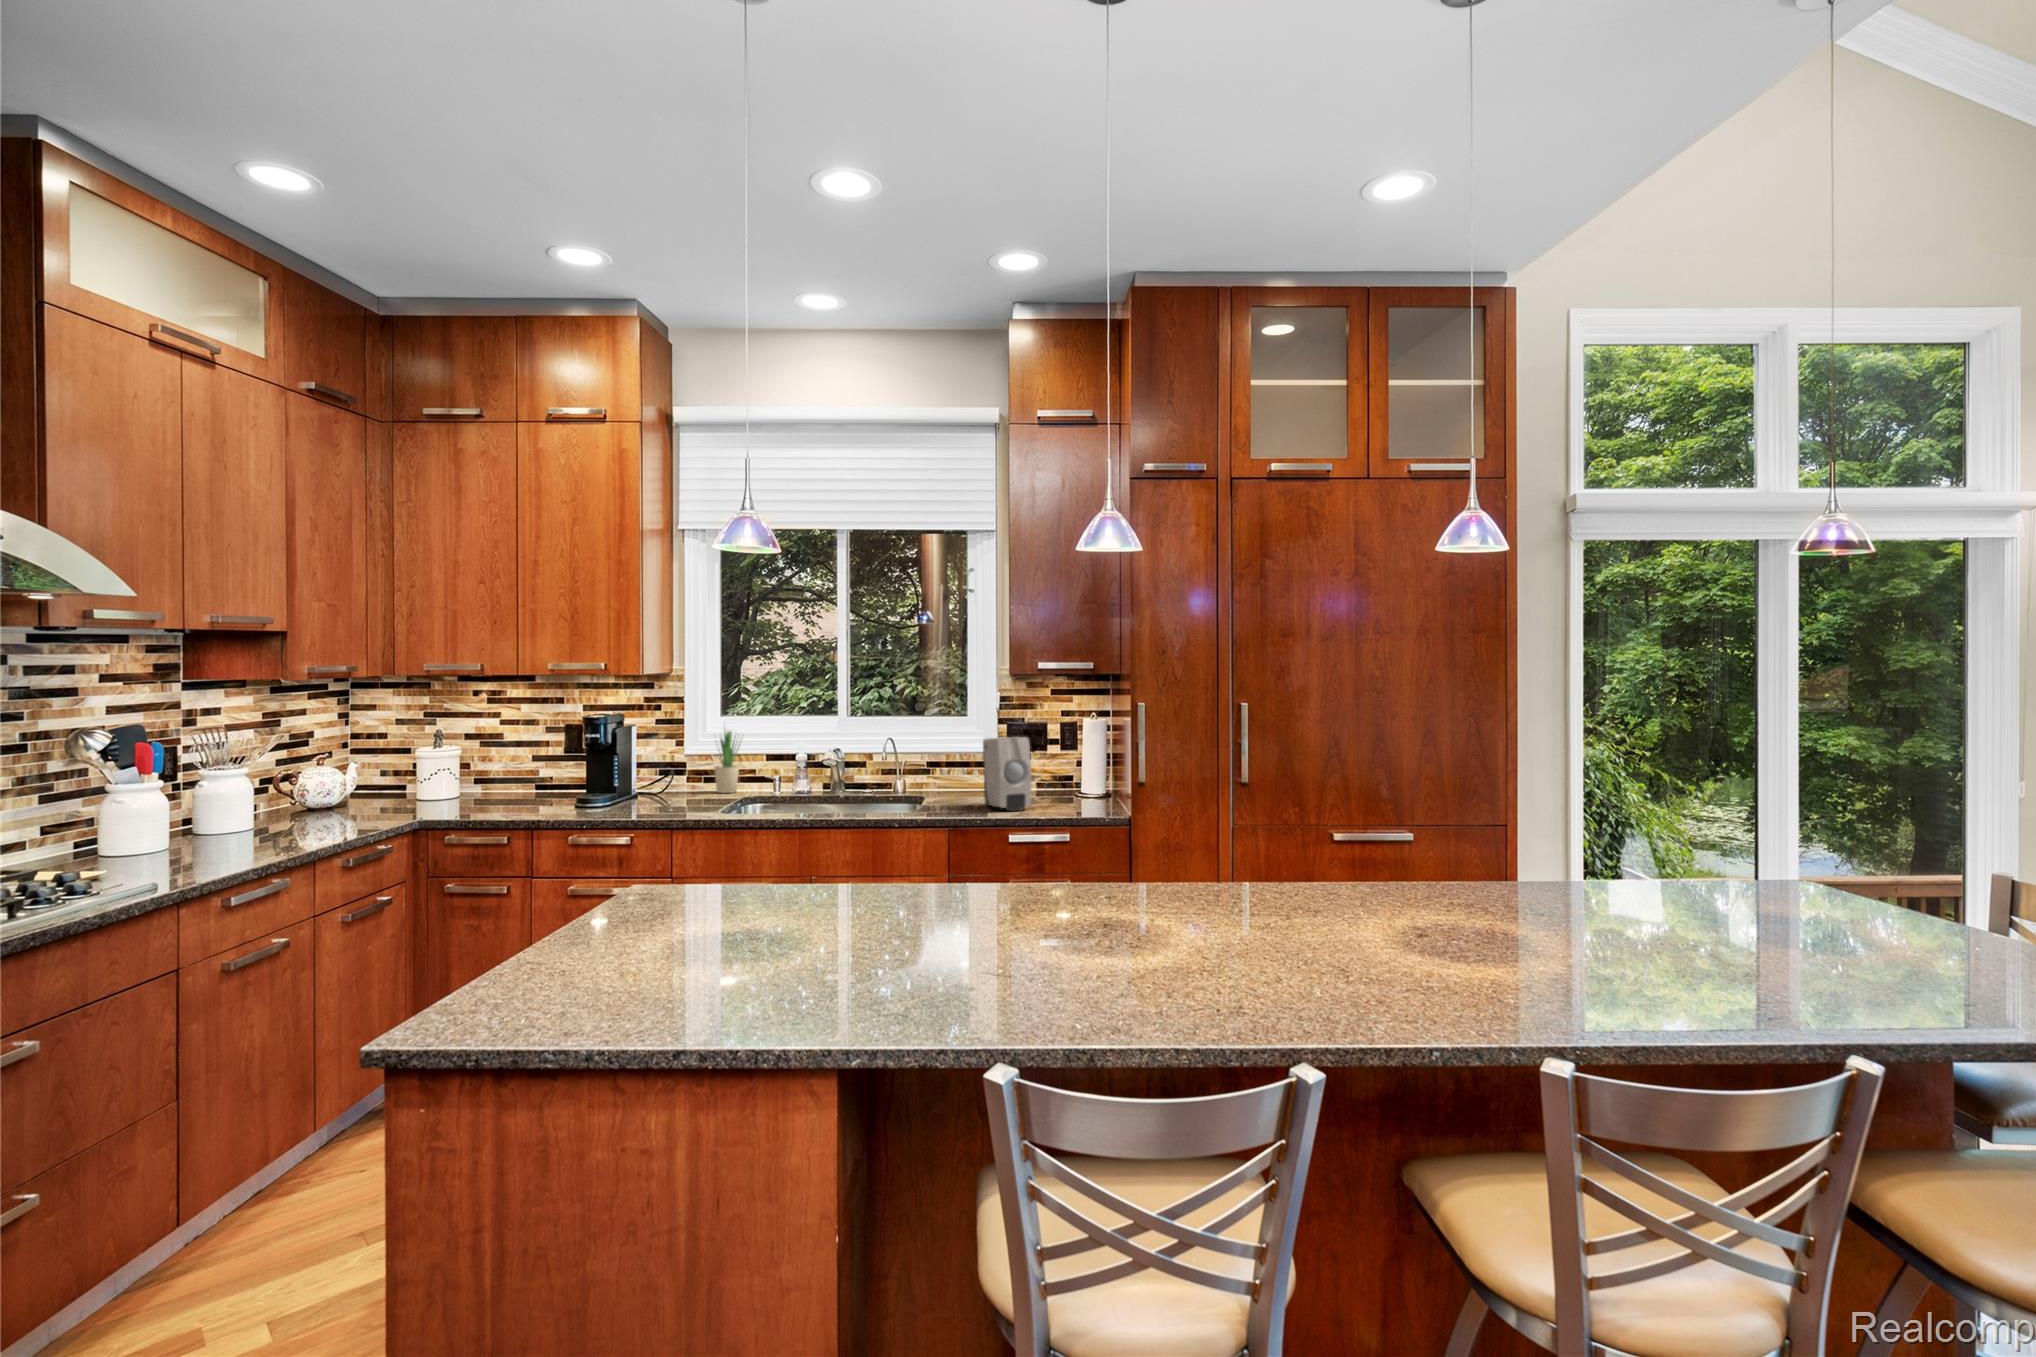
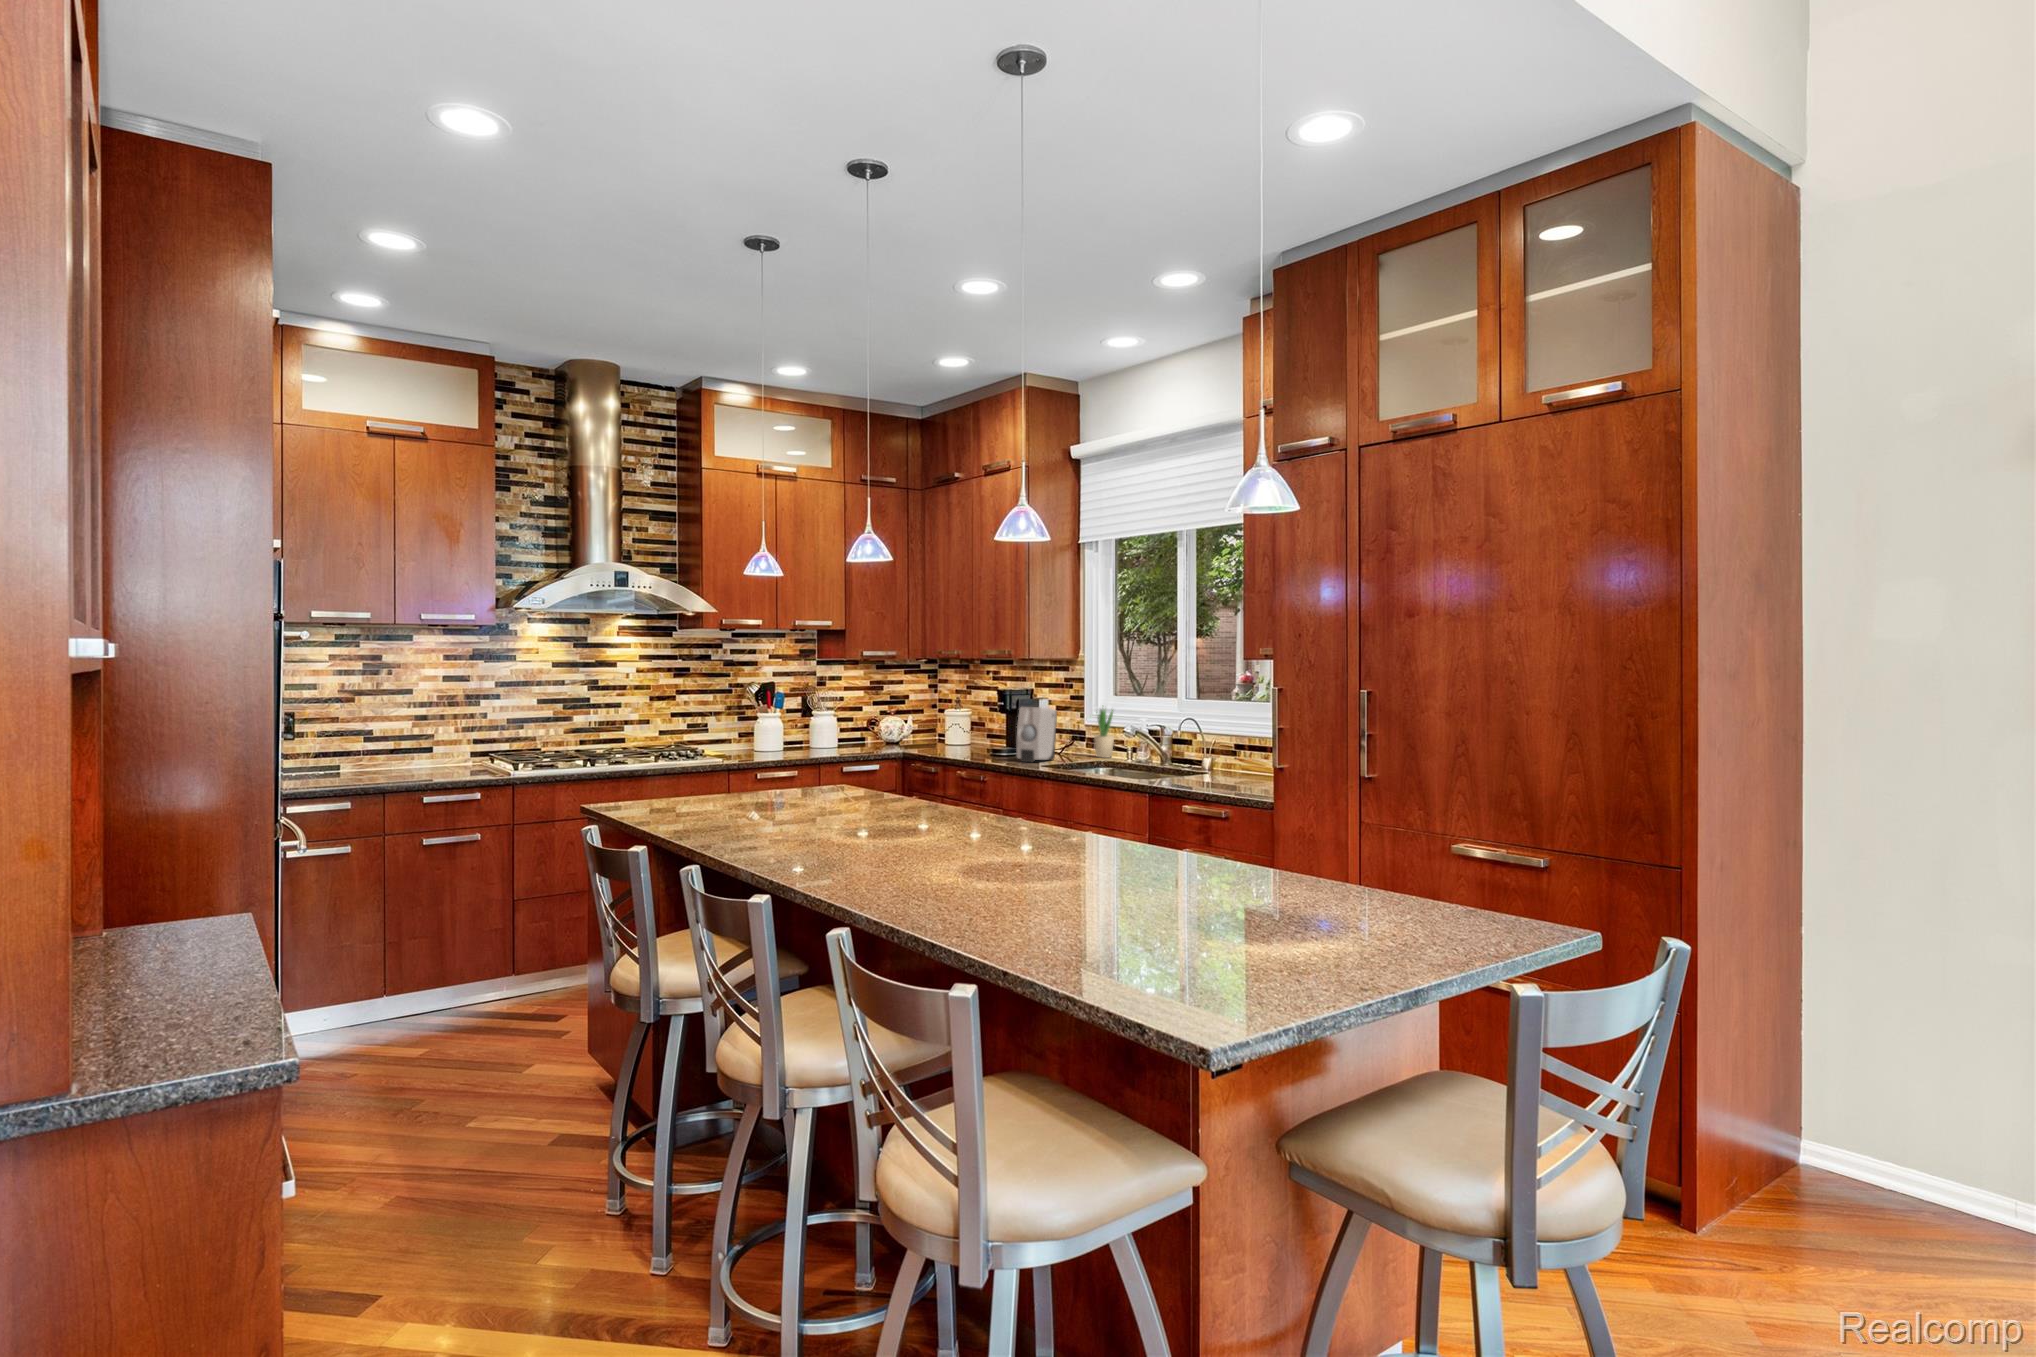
soap dispenser: present [983,737,1032,811] -> present [1016,707,1057,762]

